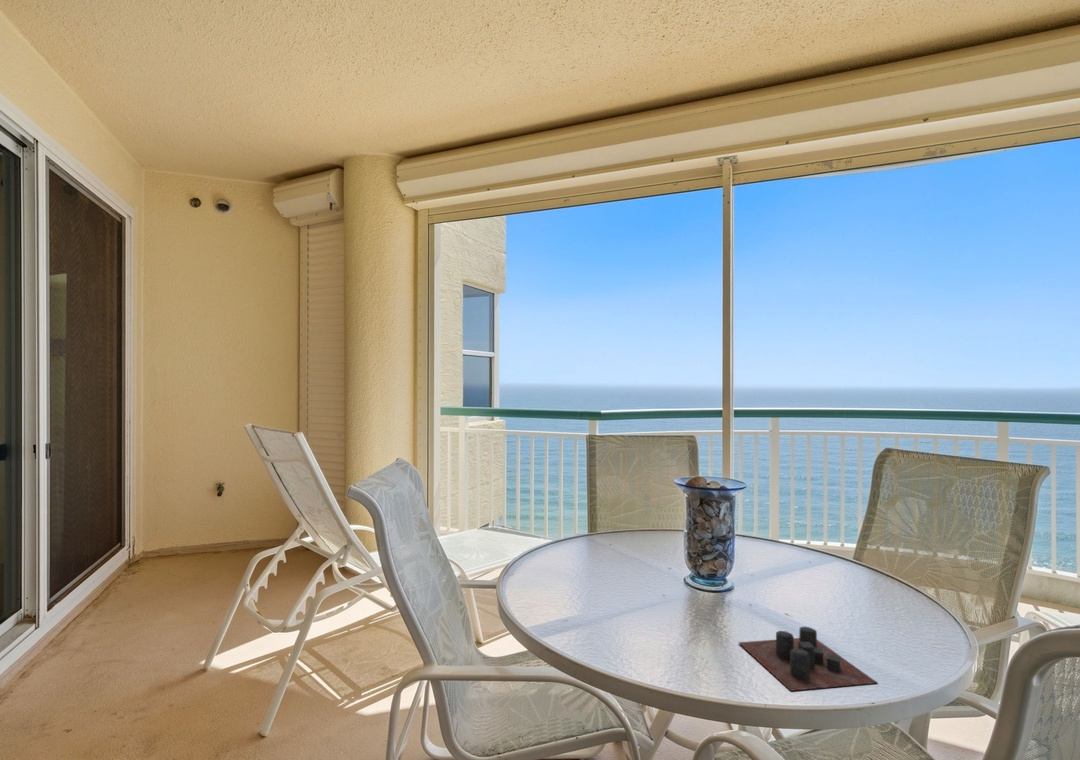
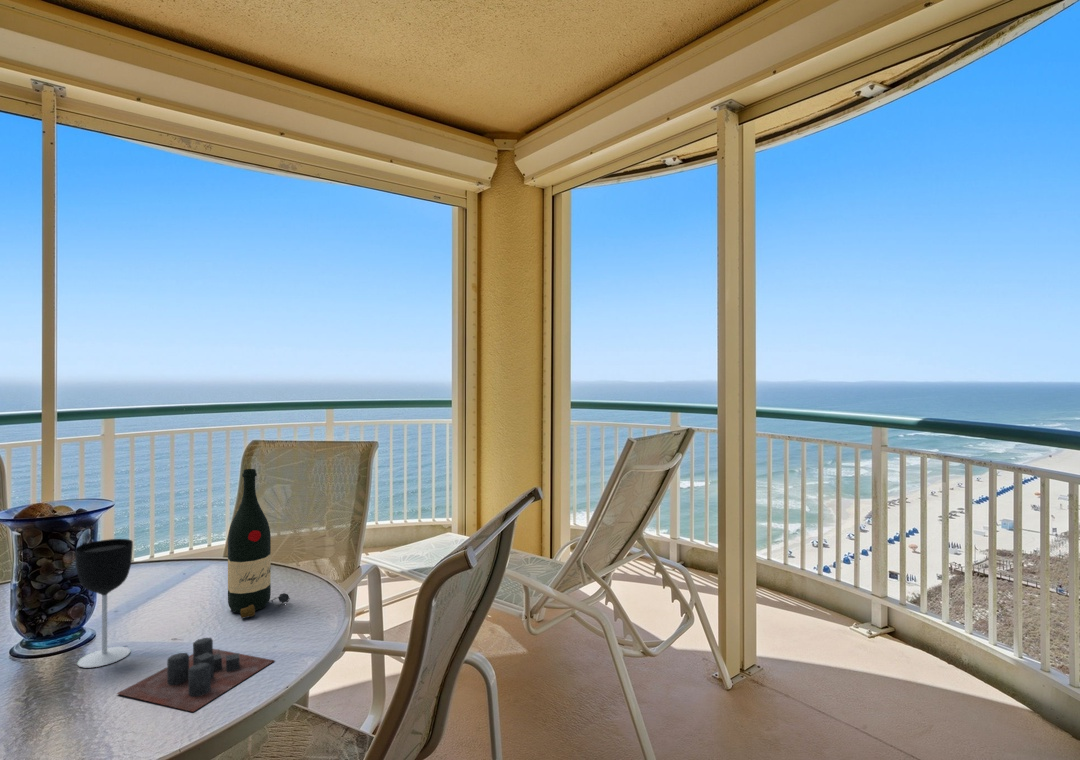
wine bottle: none [841,476,908,629] -> present [228,469,290,618]
wine glass: none [719,513,757,616] -> present [75,539,133,667]

